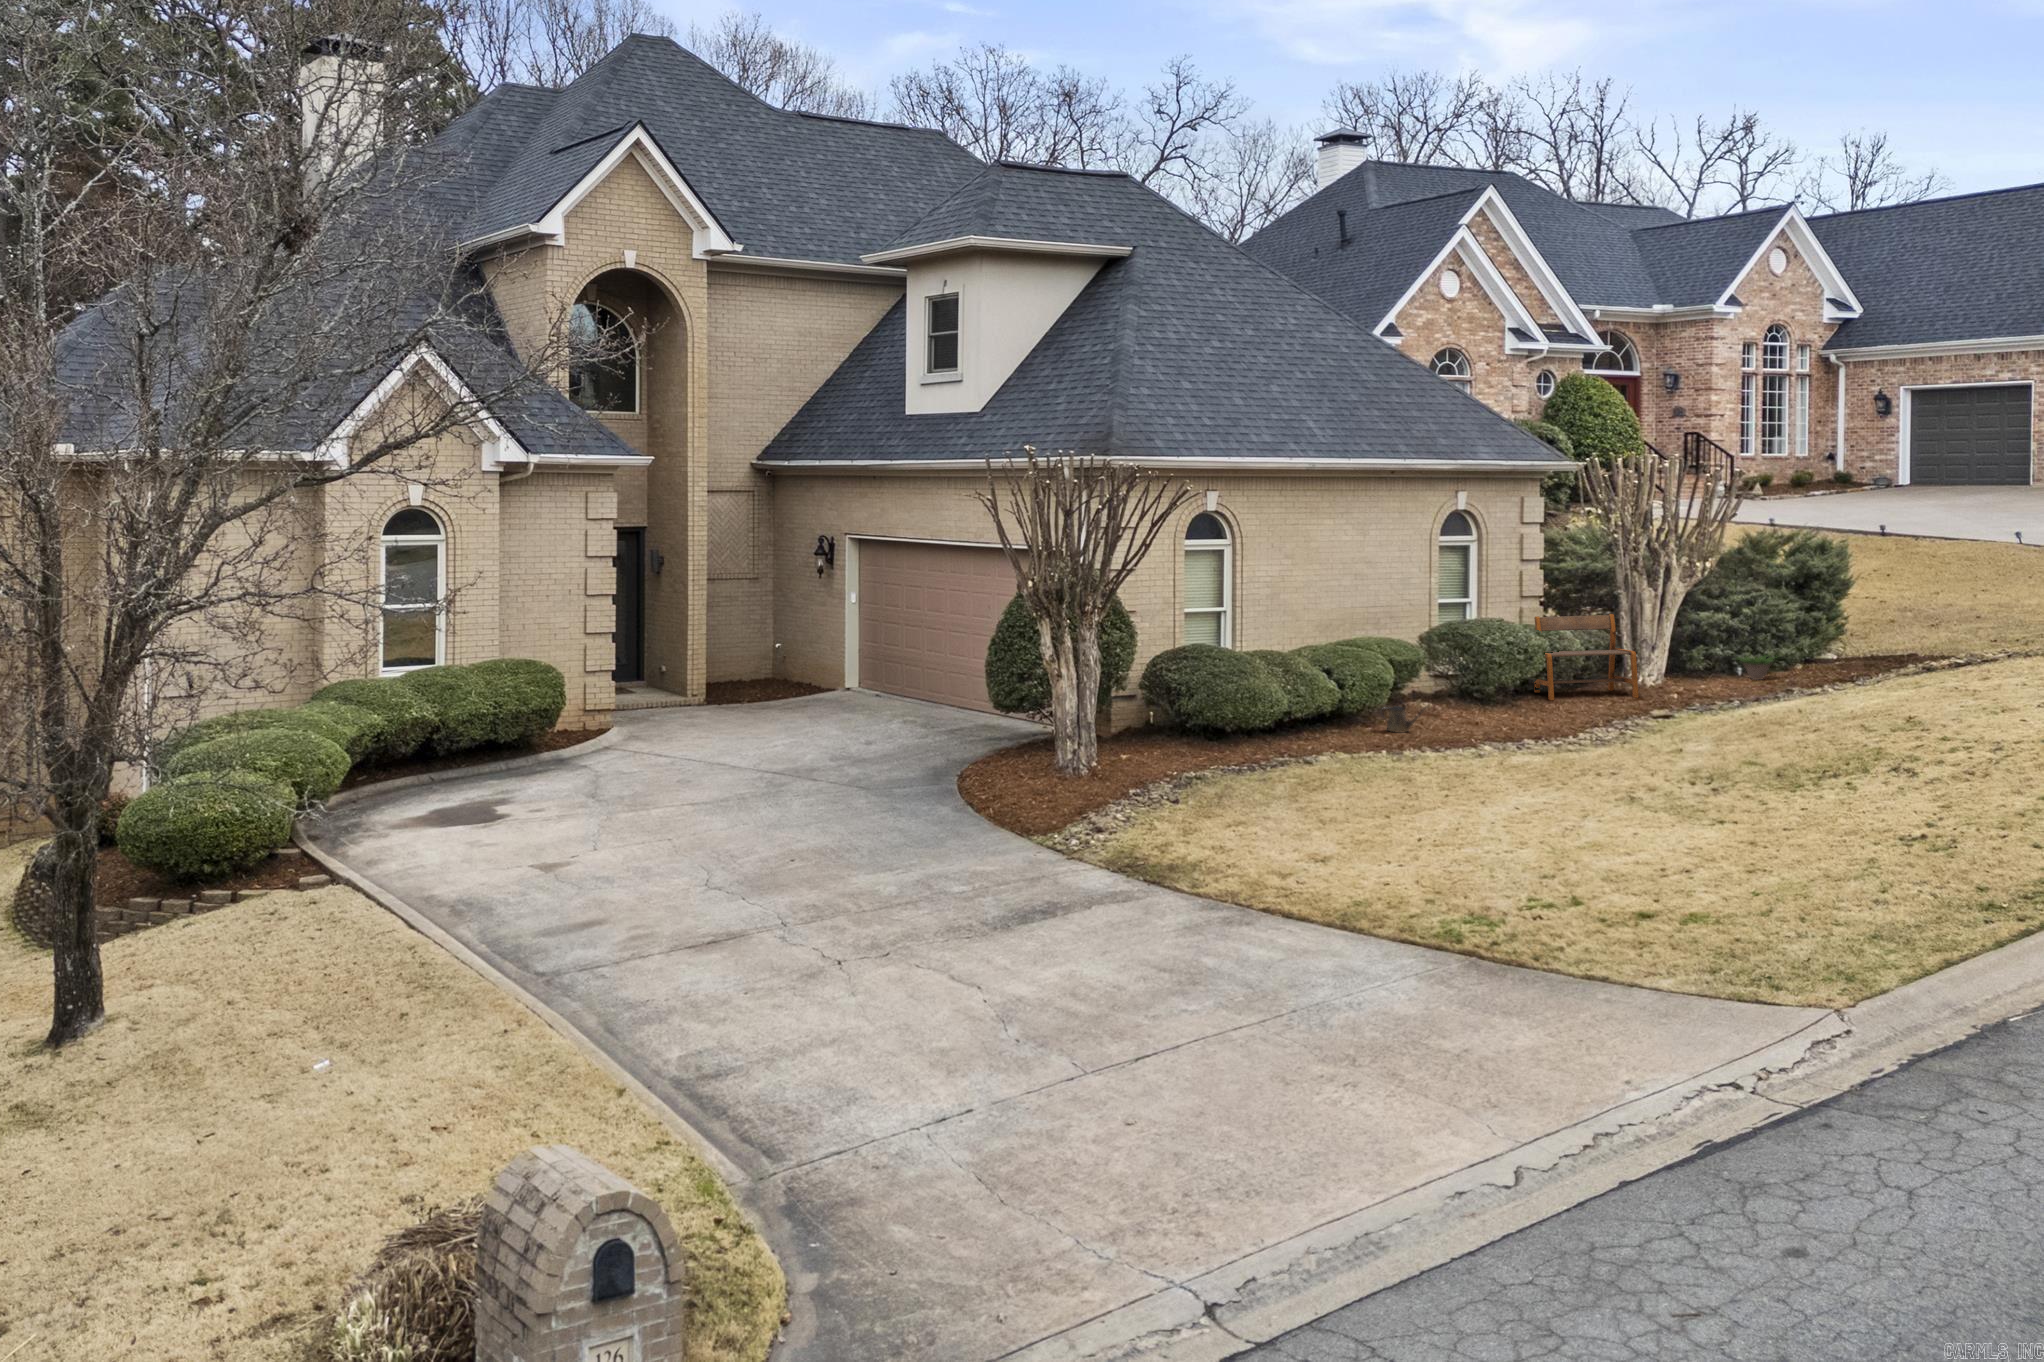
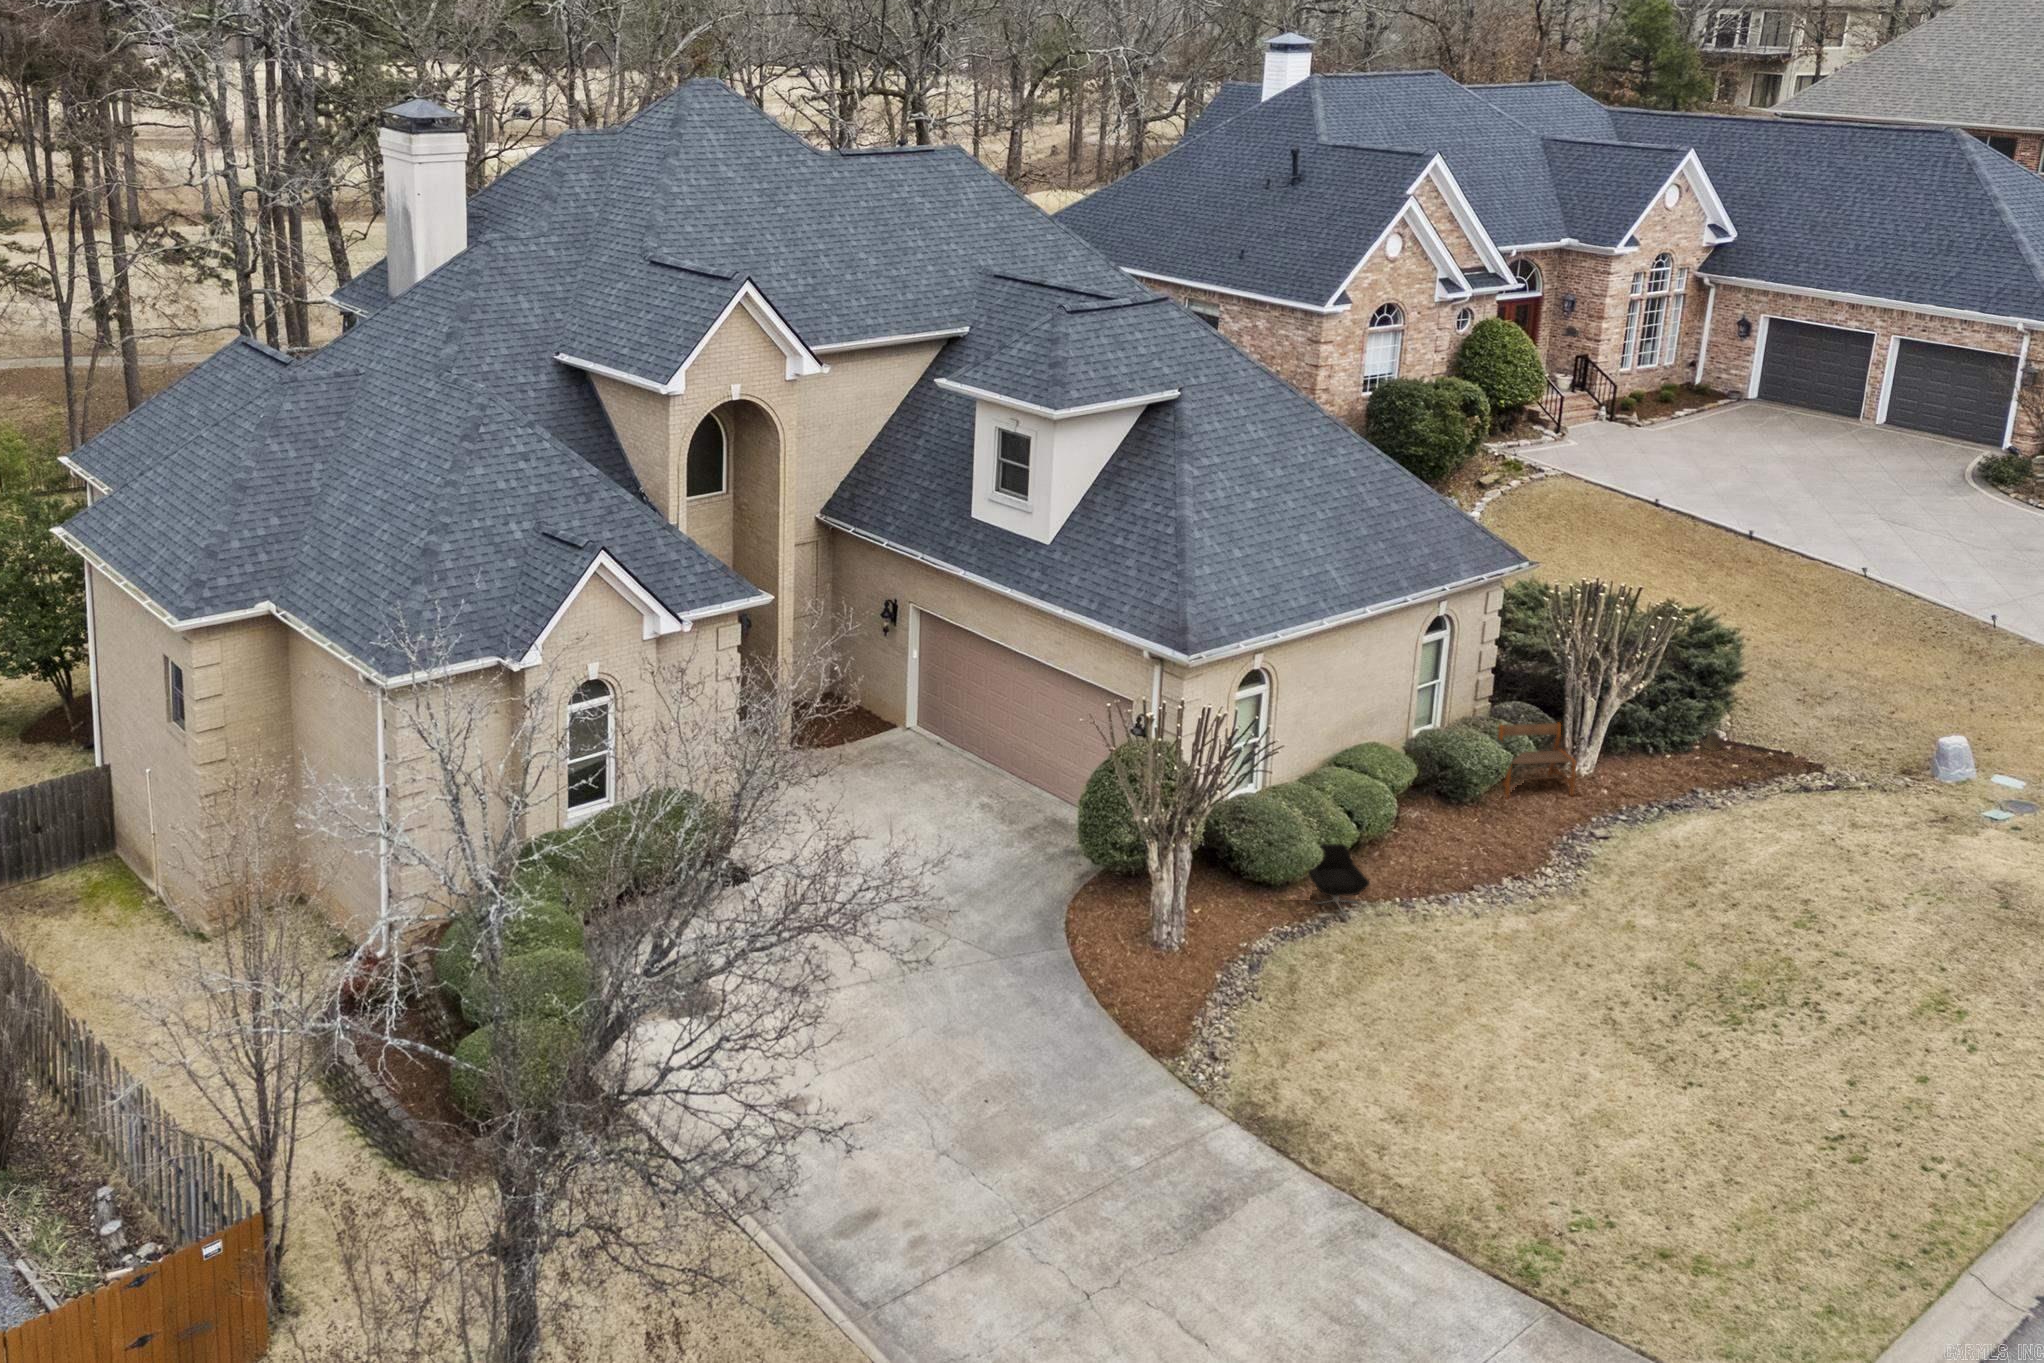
decorative plant: present [1739,655,1773,680] -> none [1640,737,1680,761]
lounge chair: none [1264,686,1343,758] -> present [1308,844,1370,915]
watering can: present [1384,706,1424,733] -> present [1704,731,1725,751]

